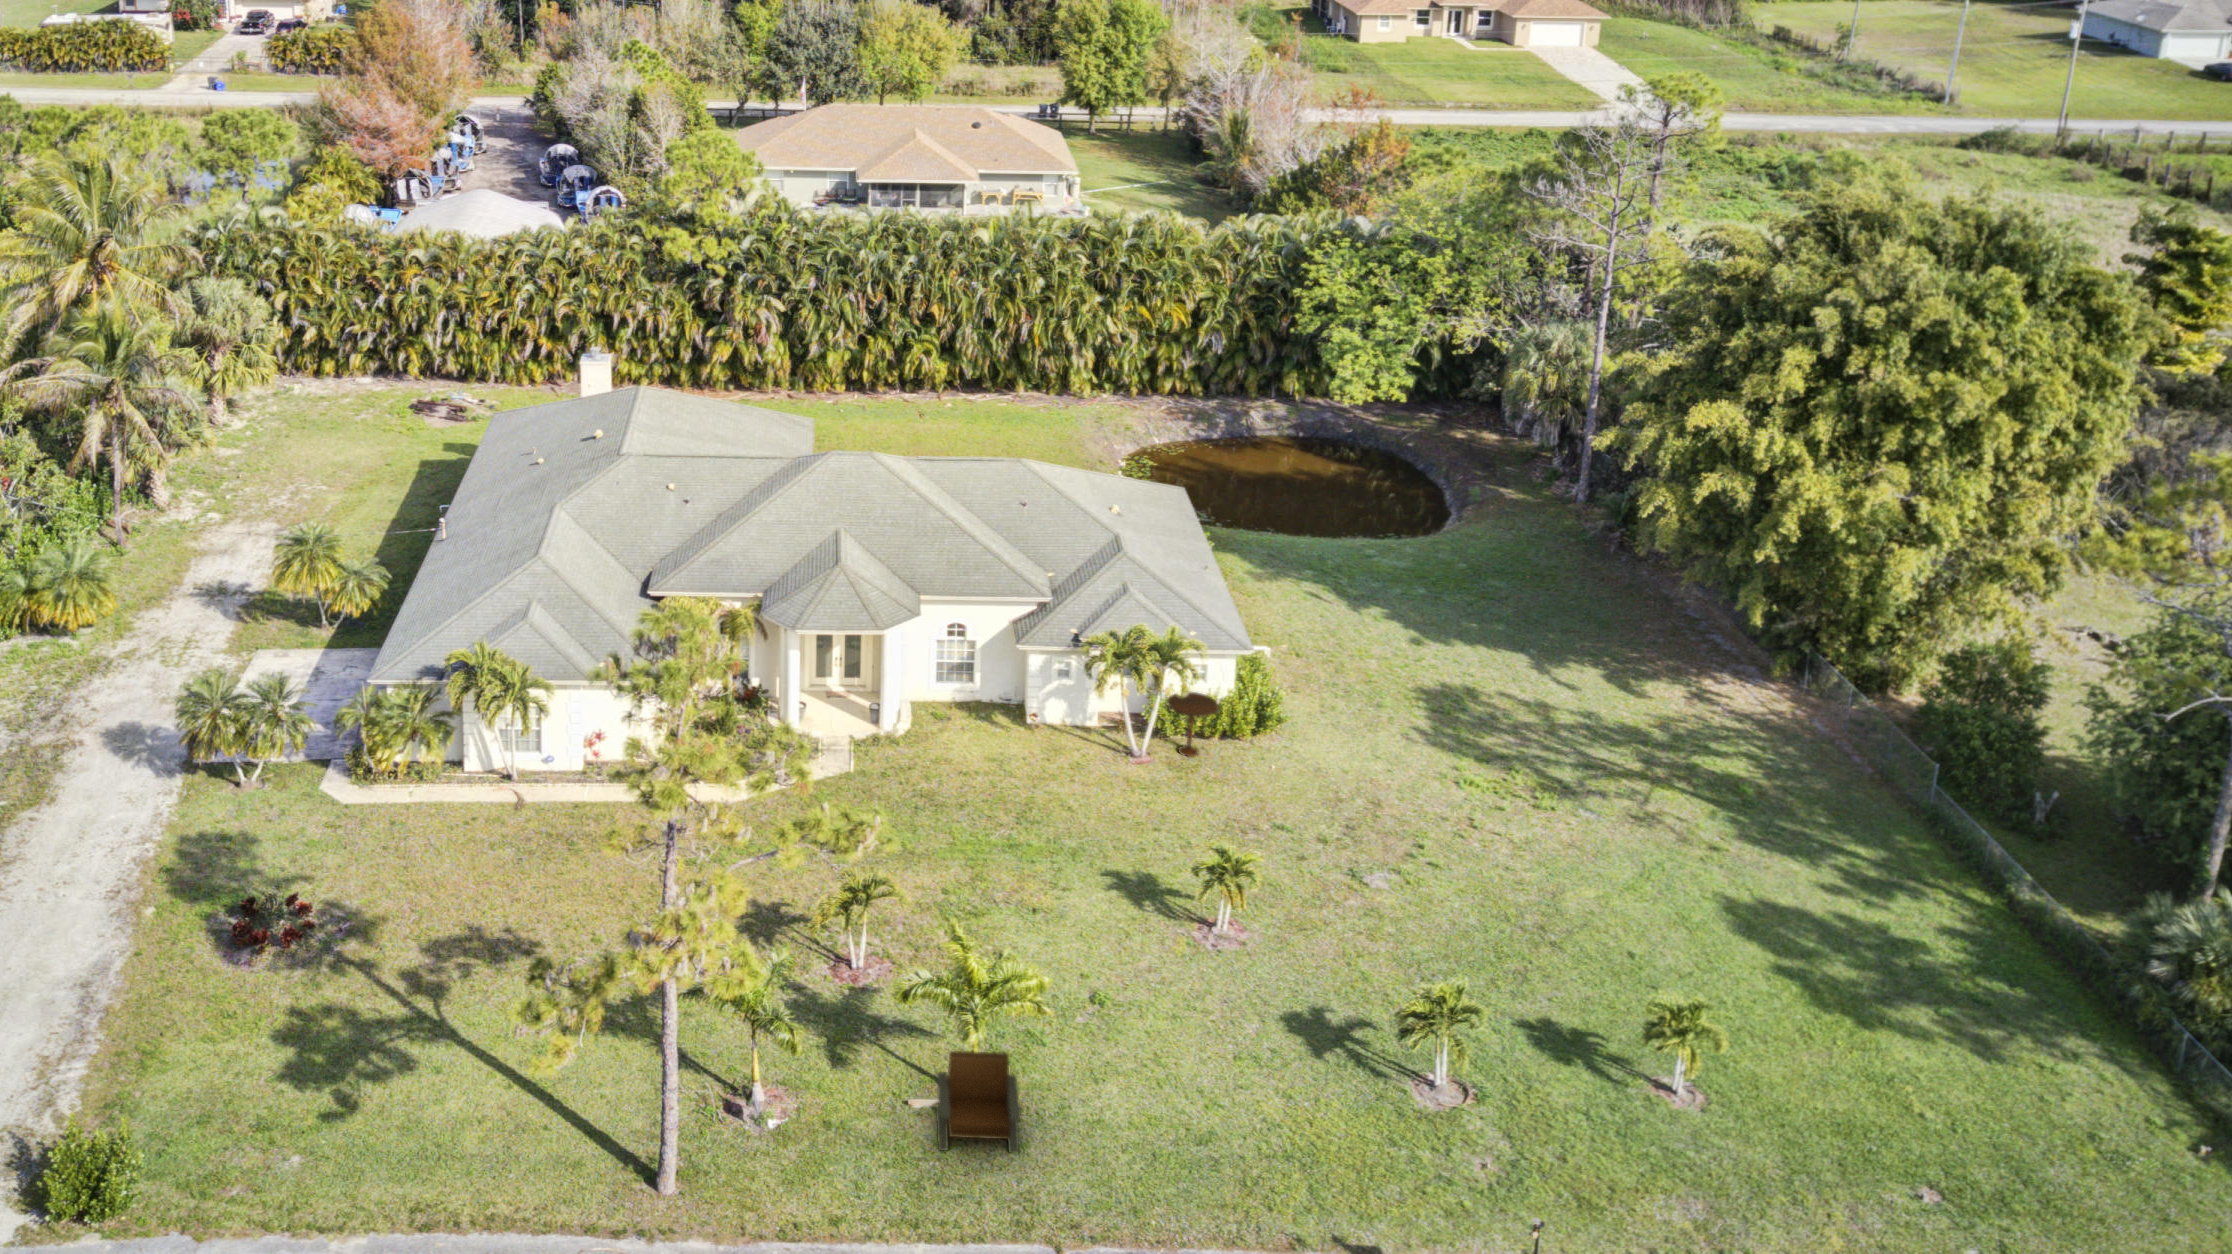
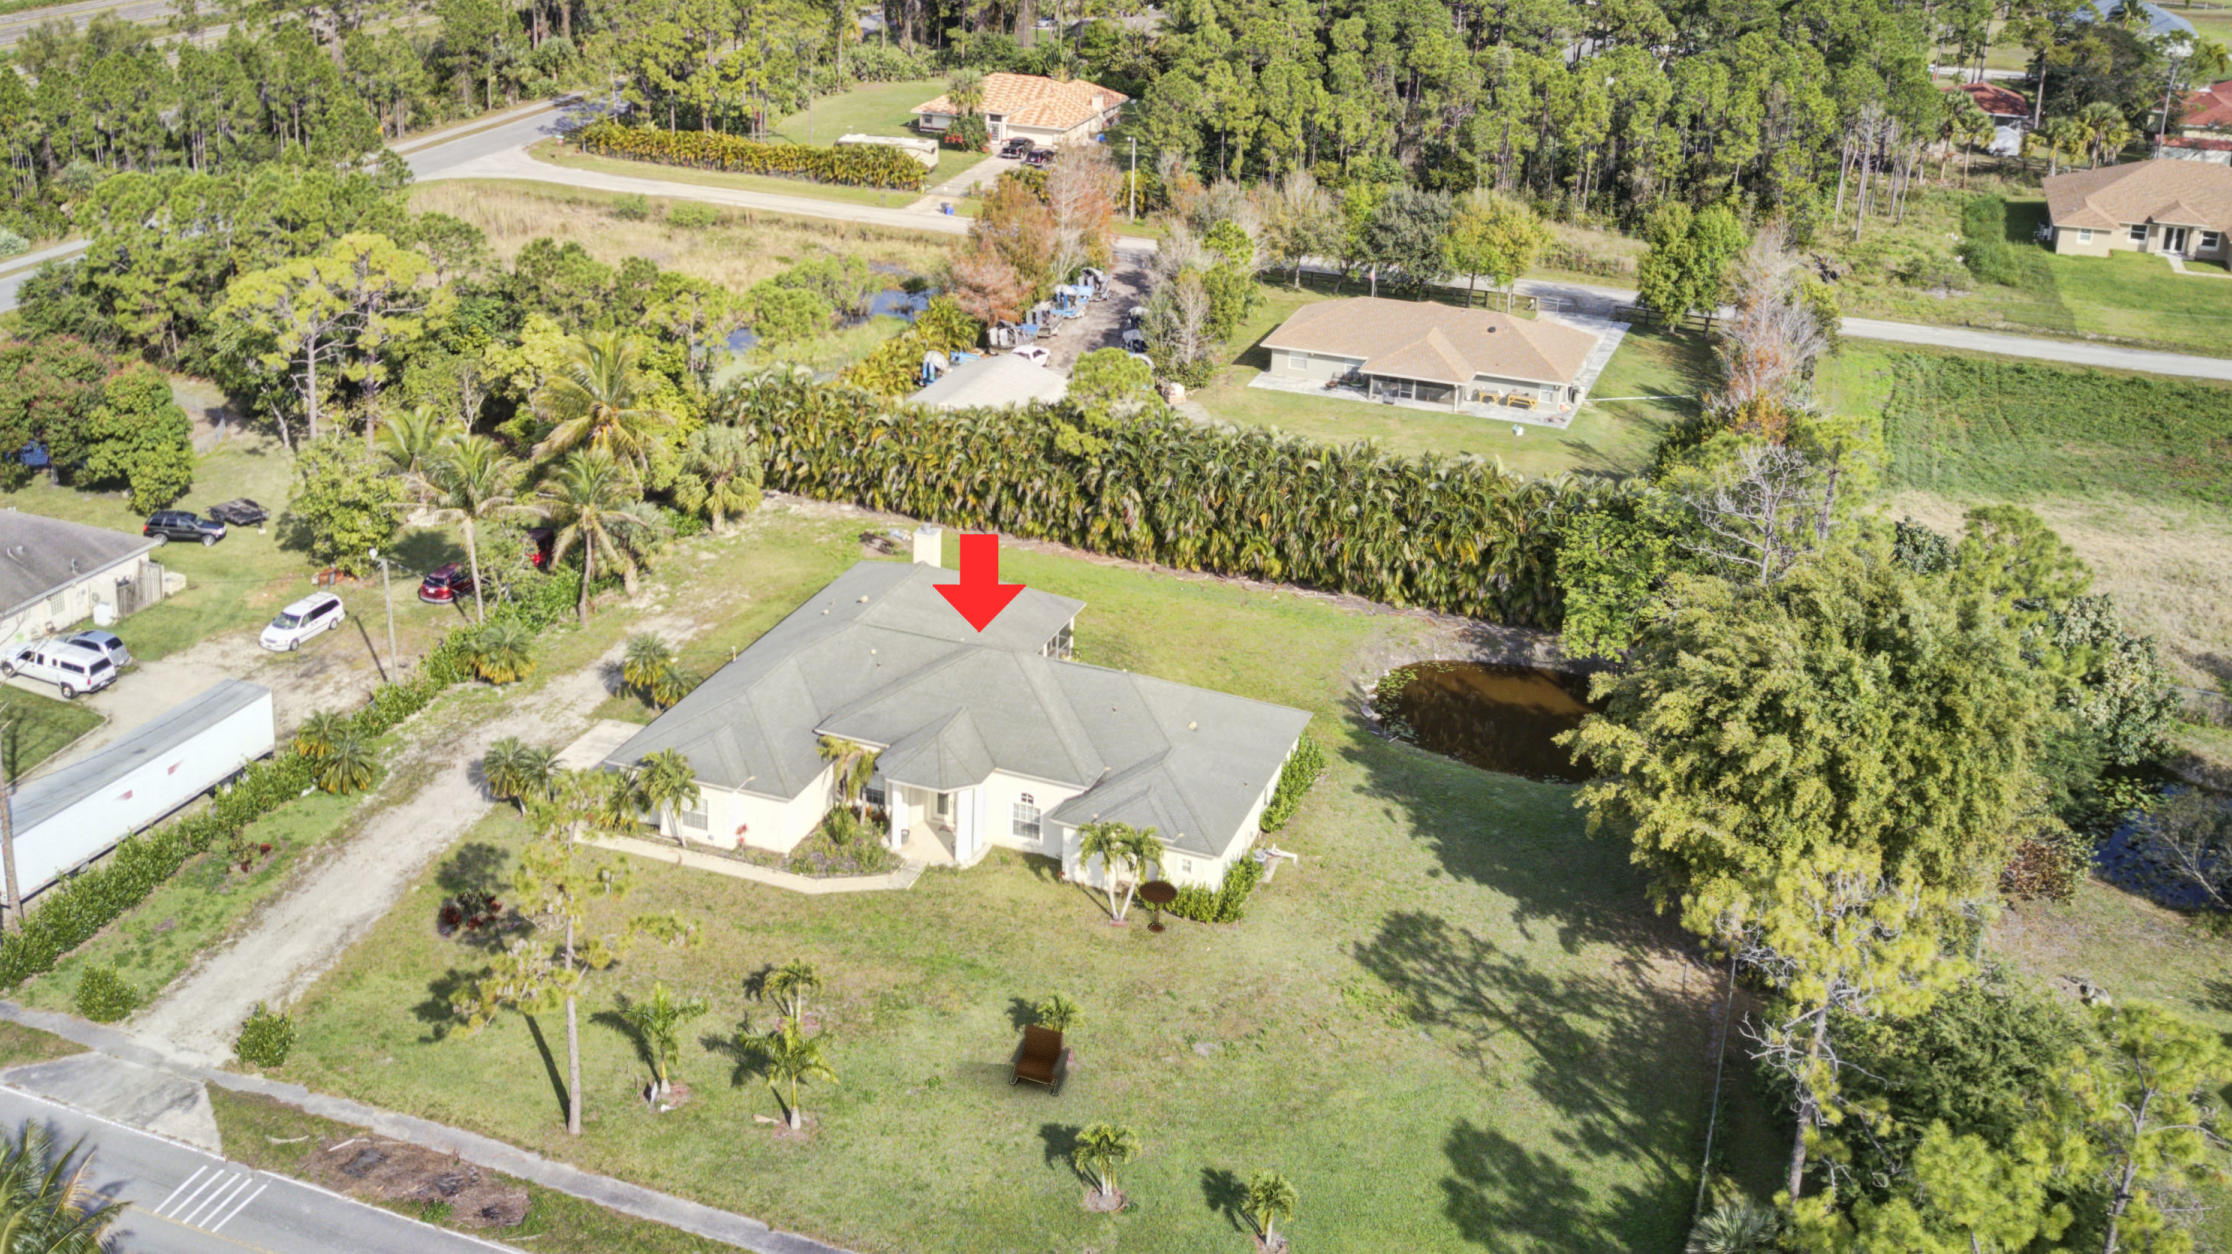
lounge chair: present [936,1051,1021,1153] -> present [1009,1024,1071,1096]

